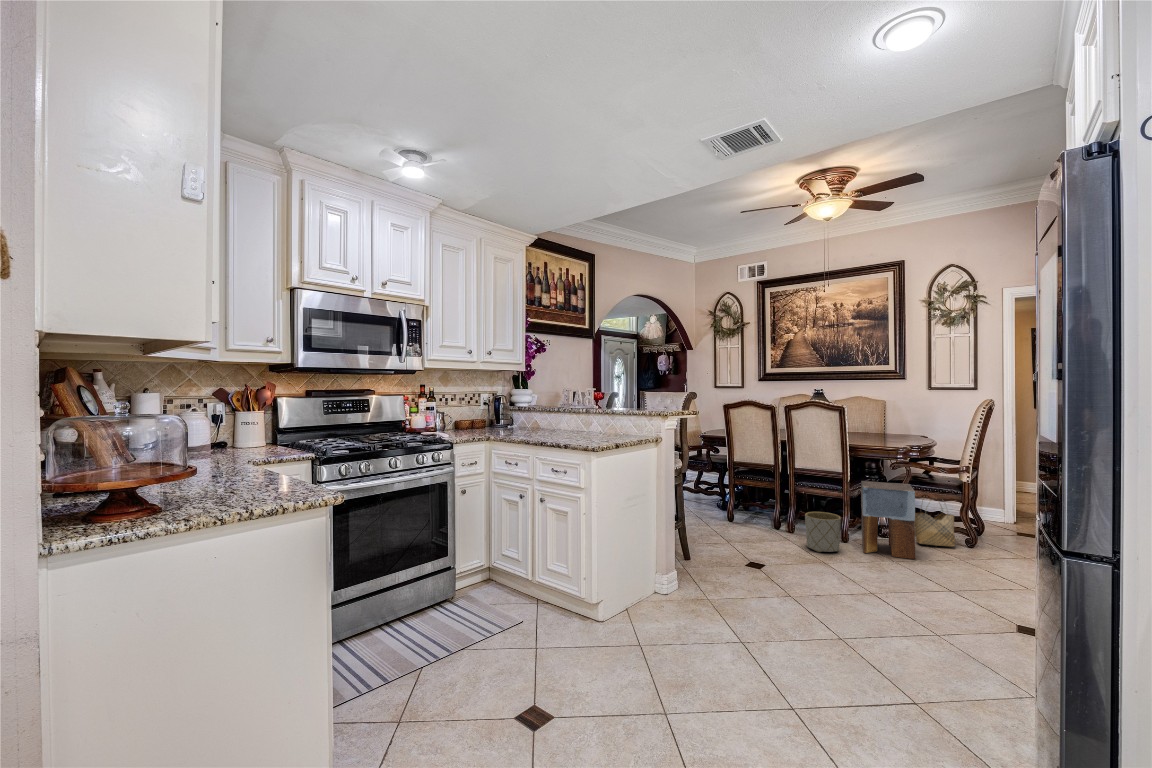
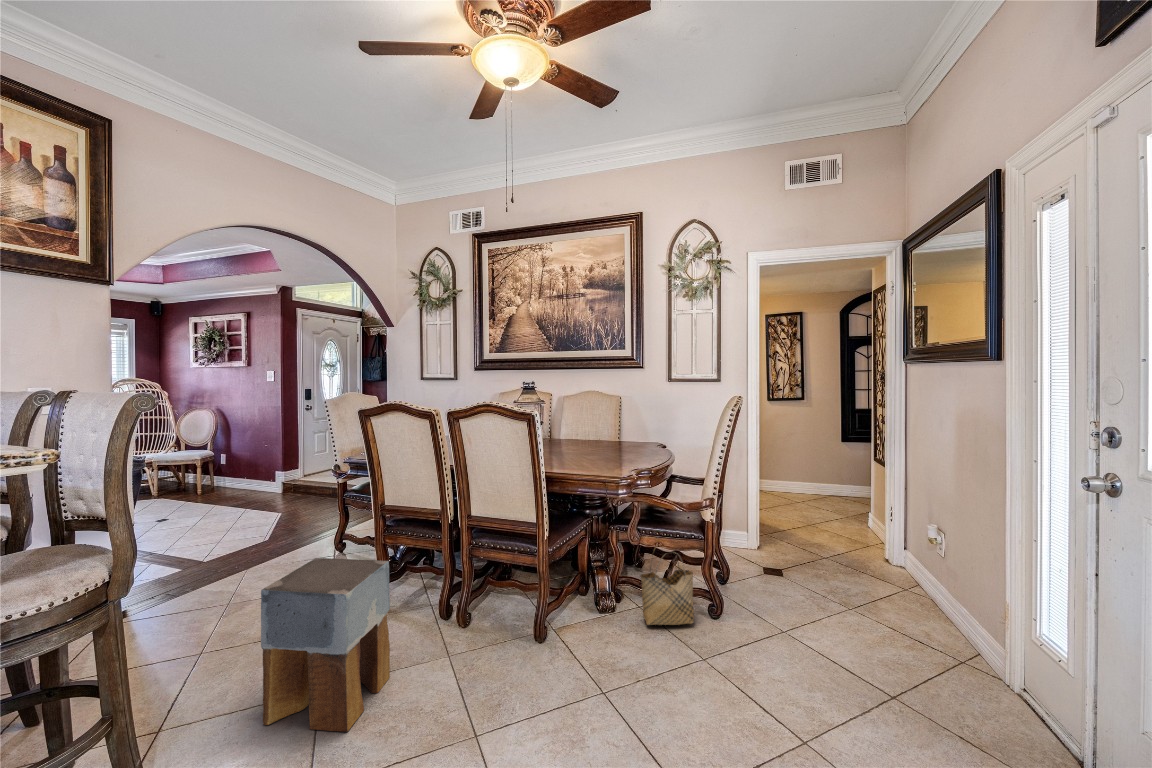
stool: present [861,481,915,559] -> present [261,558,390,732]
planter: present [805,512,841,552] -> none [462,598,522,689]

